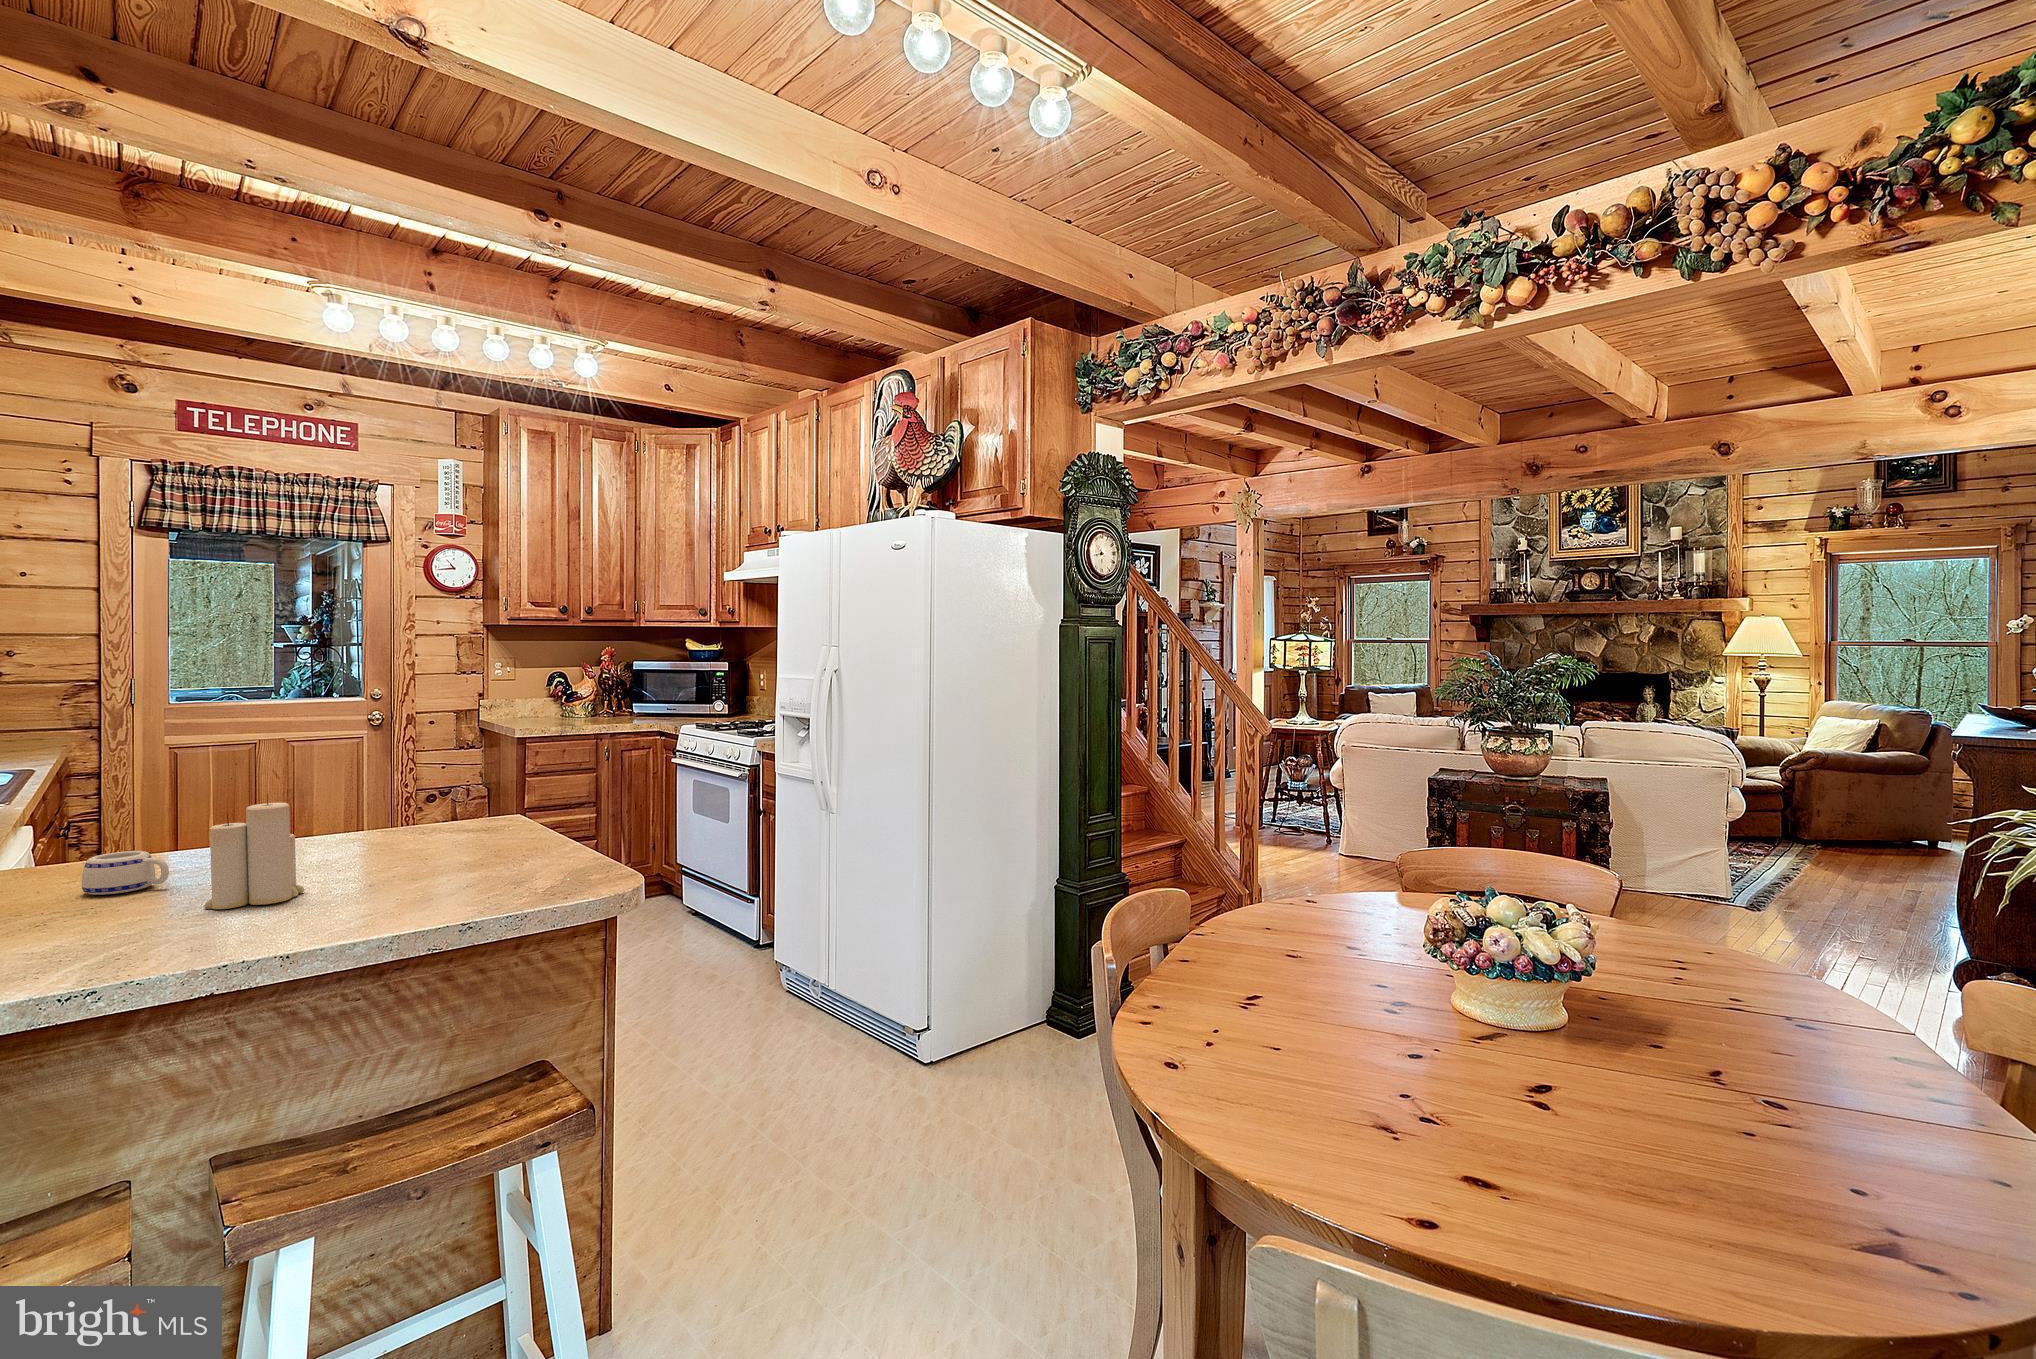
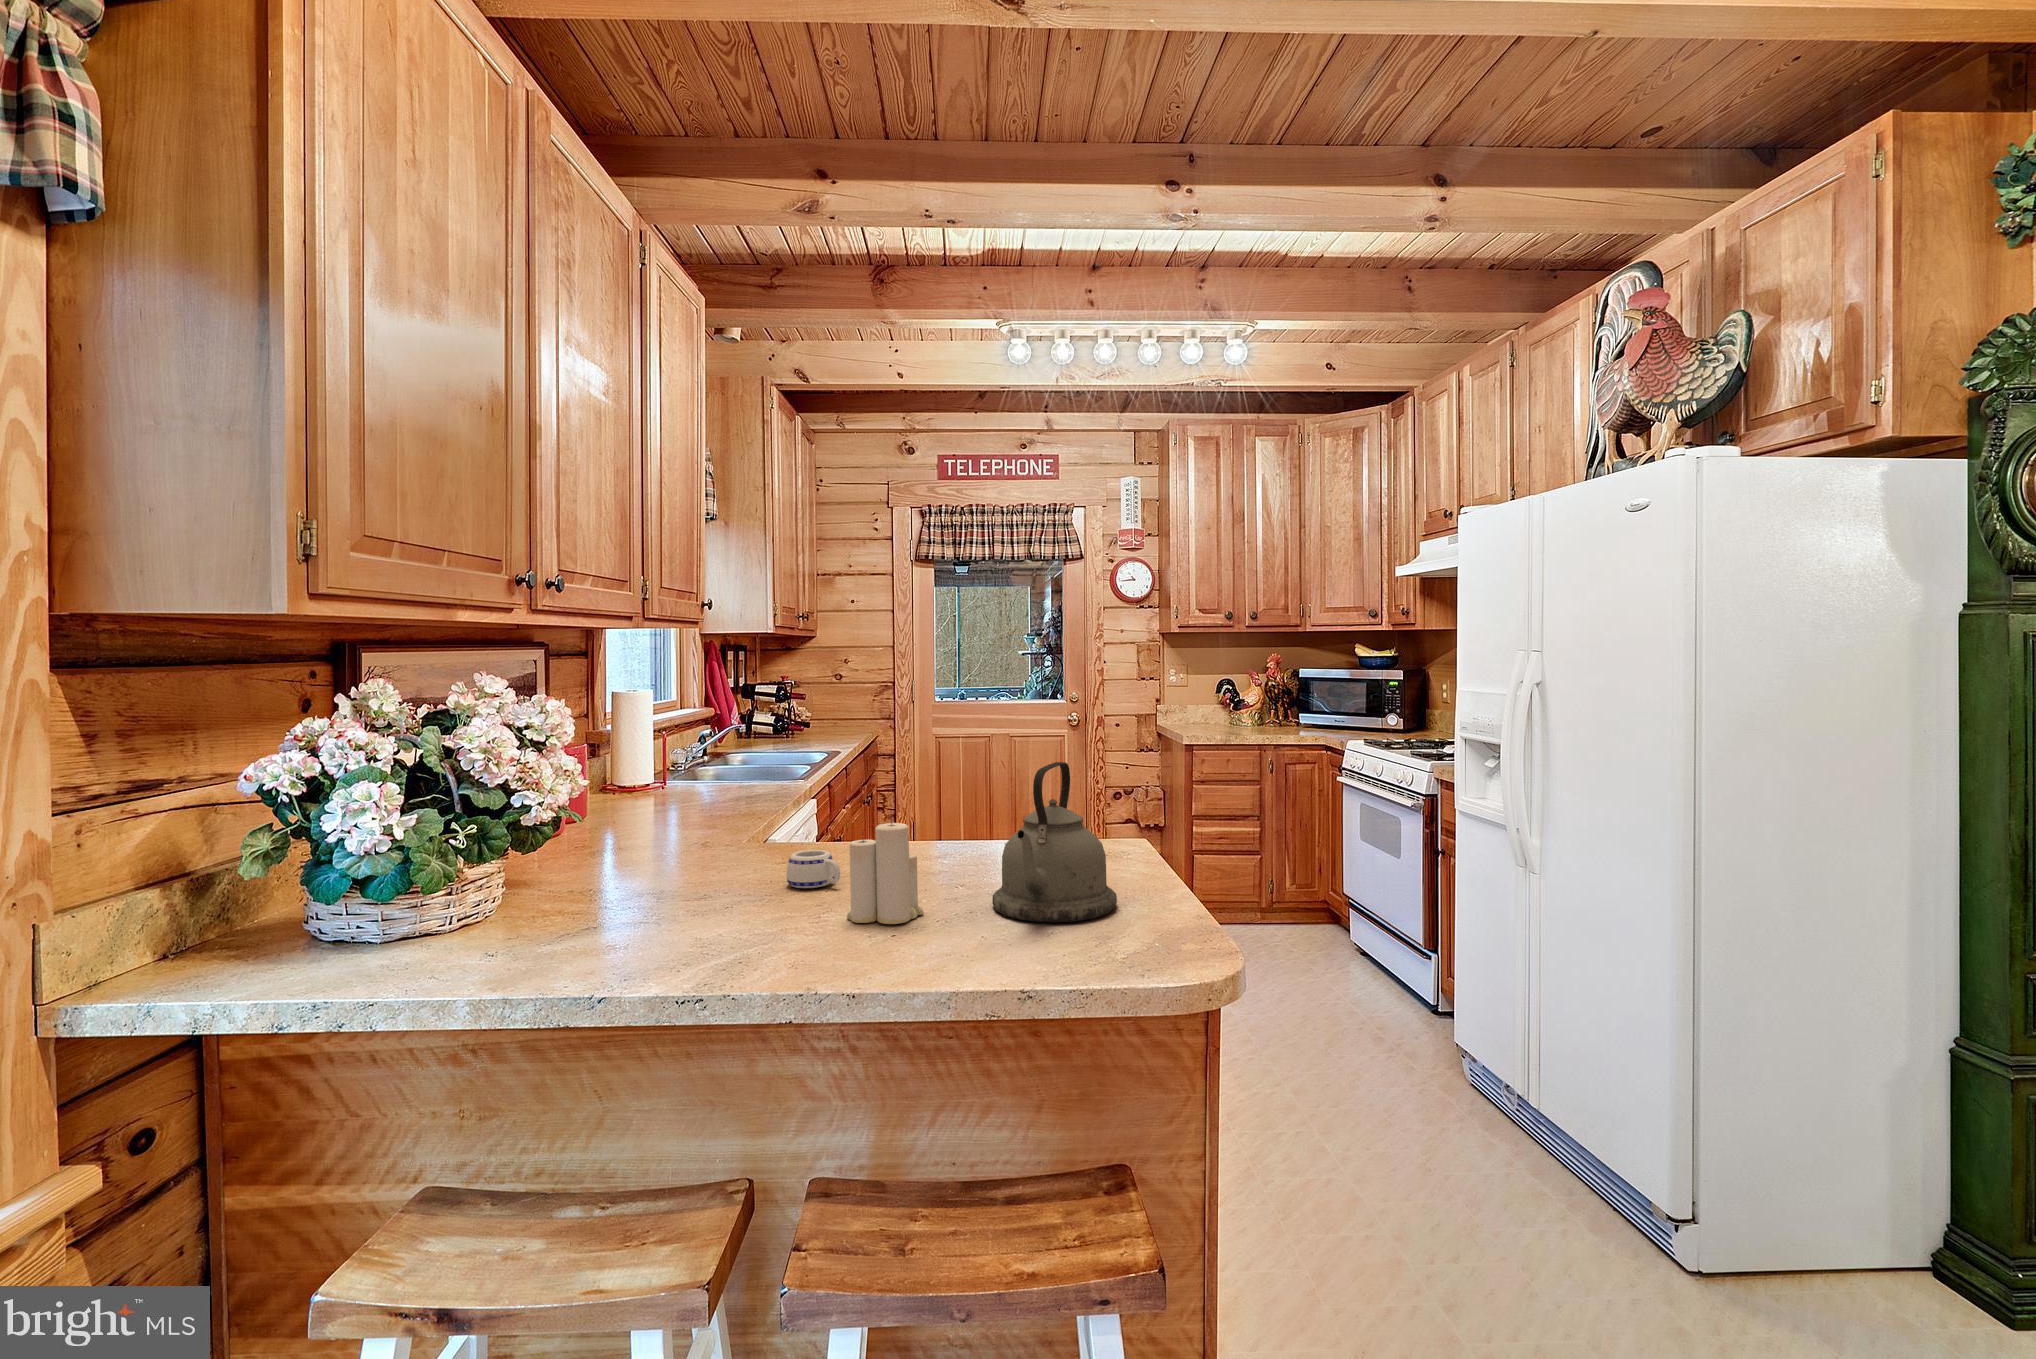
kettle: none [383,736,518,881] -> present [992,762,1117,922]

